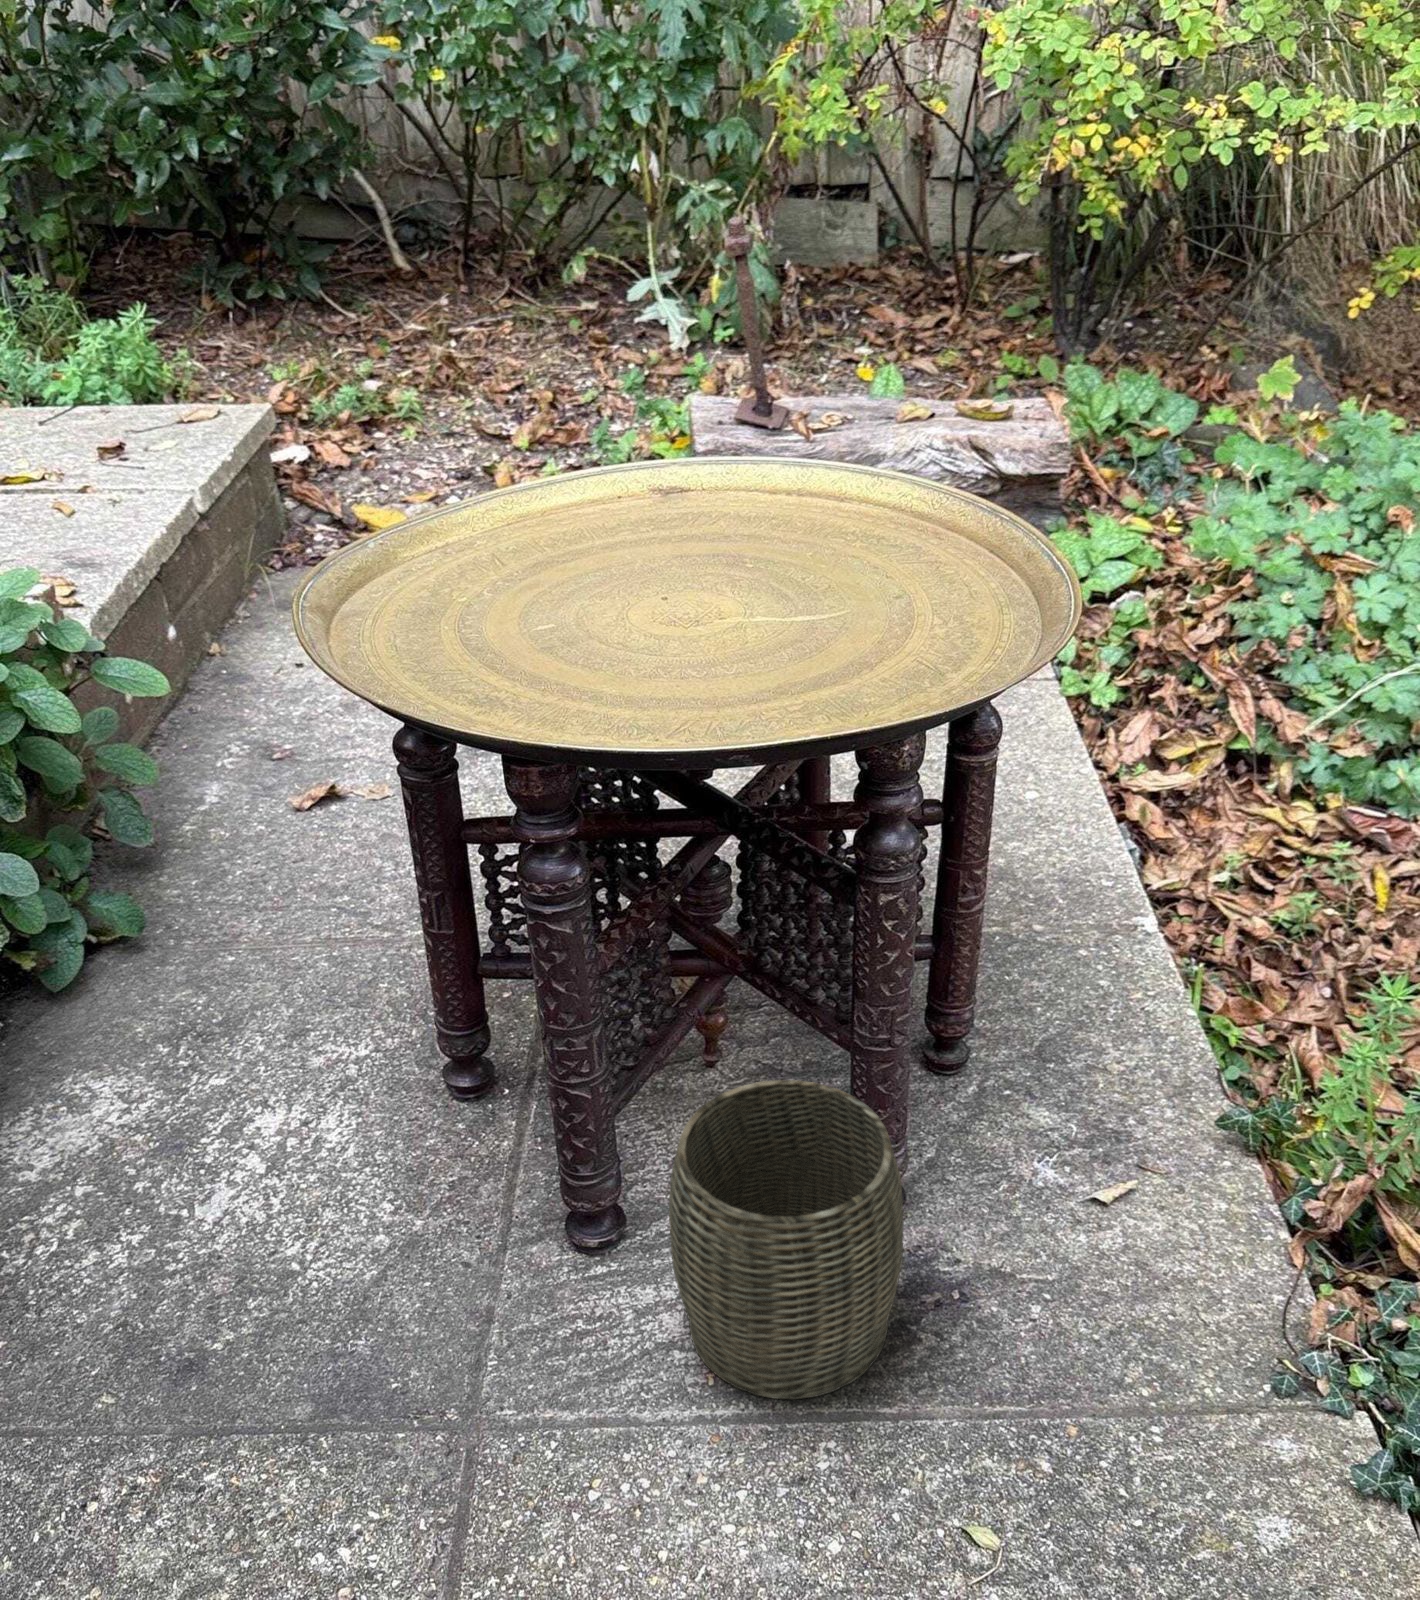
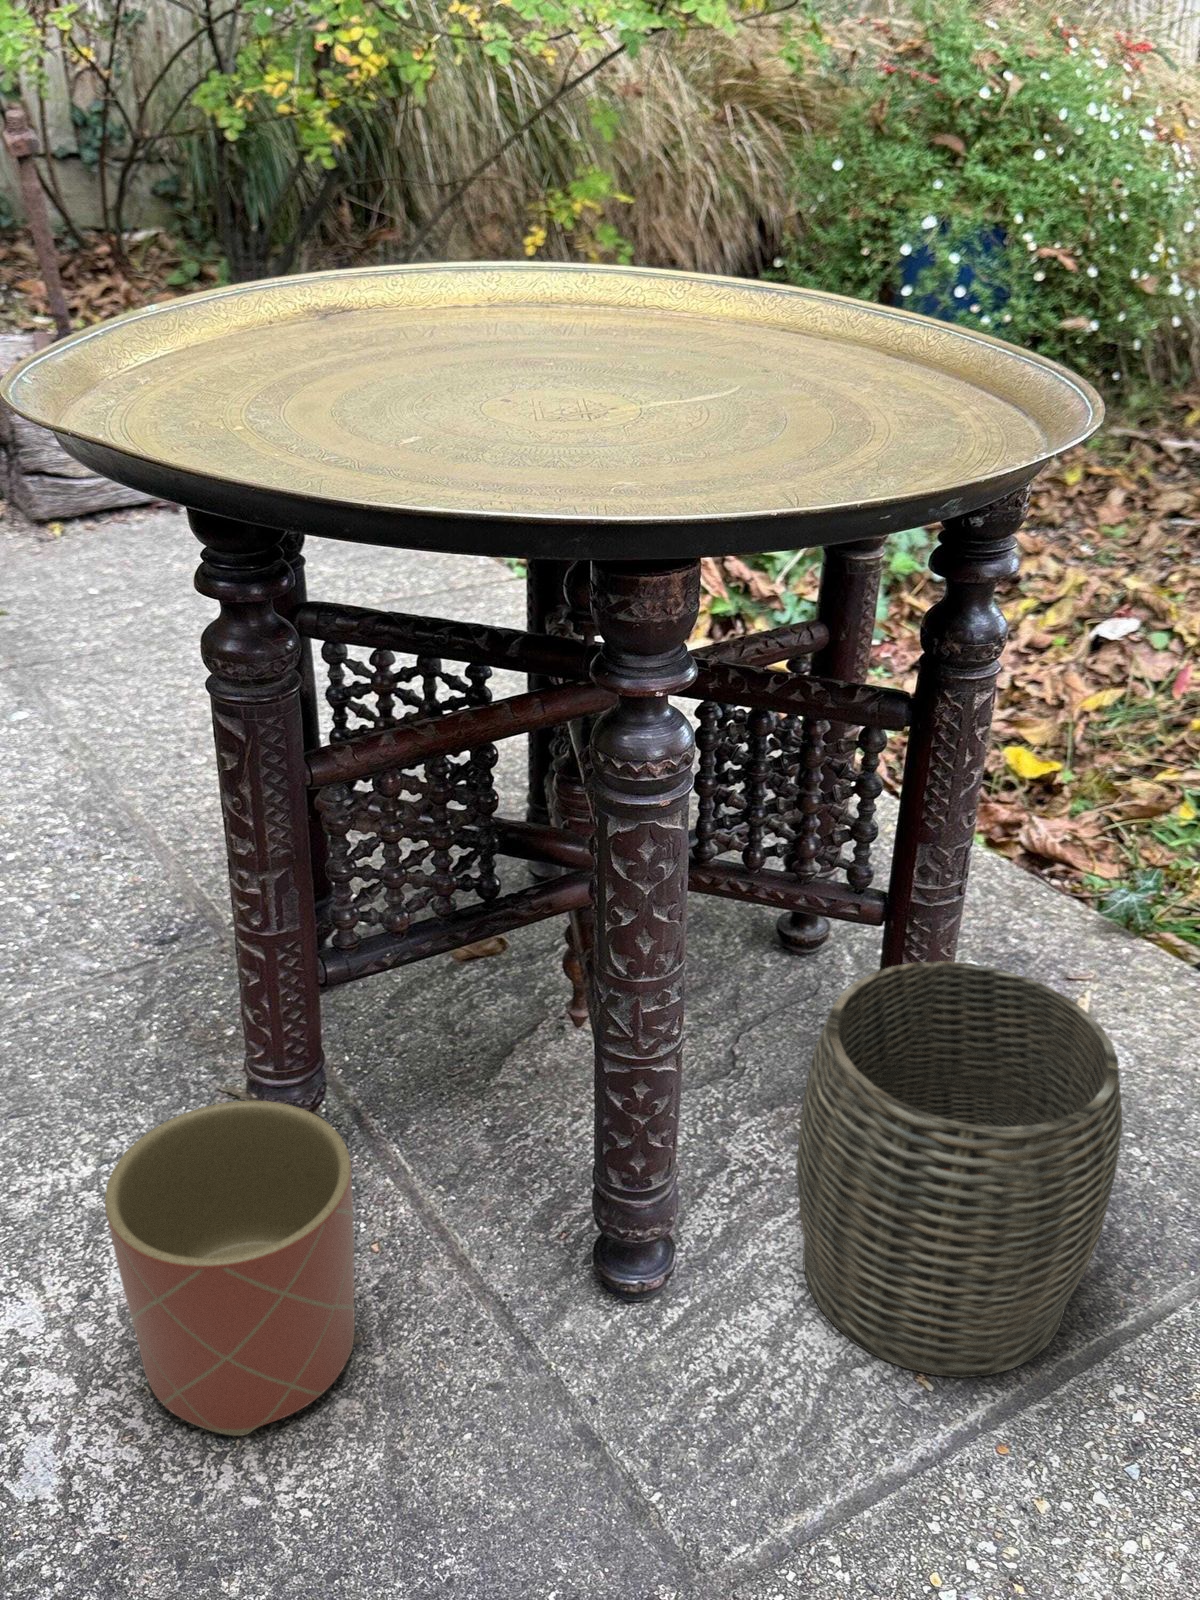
planter: none [261,1029,424,1231] -> present [105,1101,355,1436]

